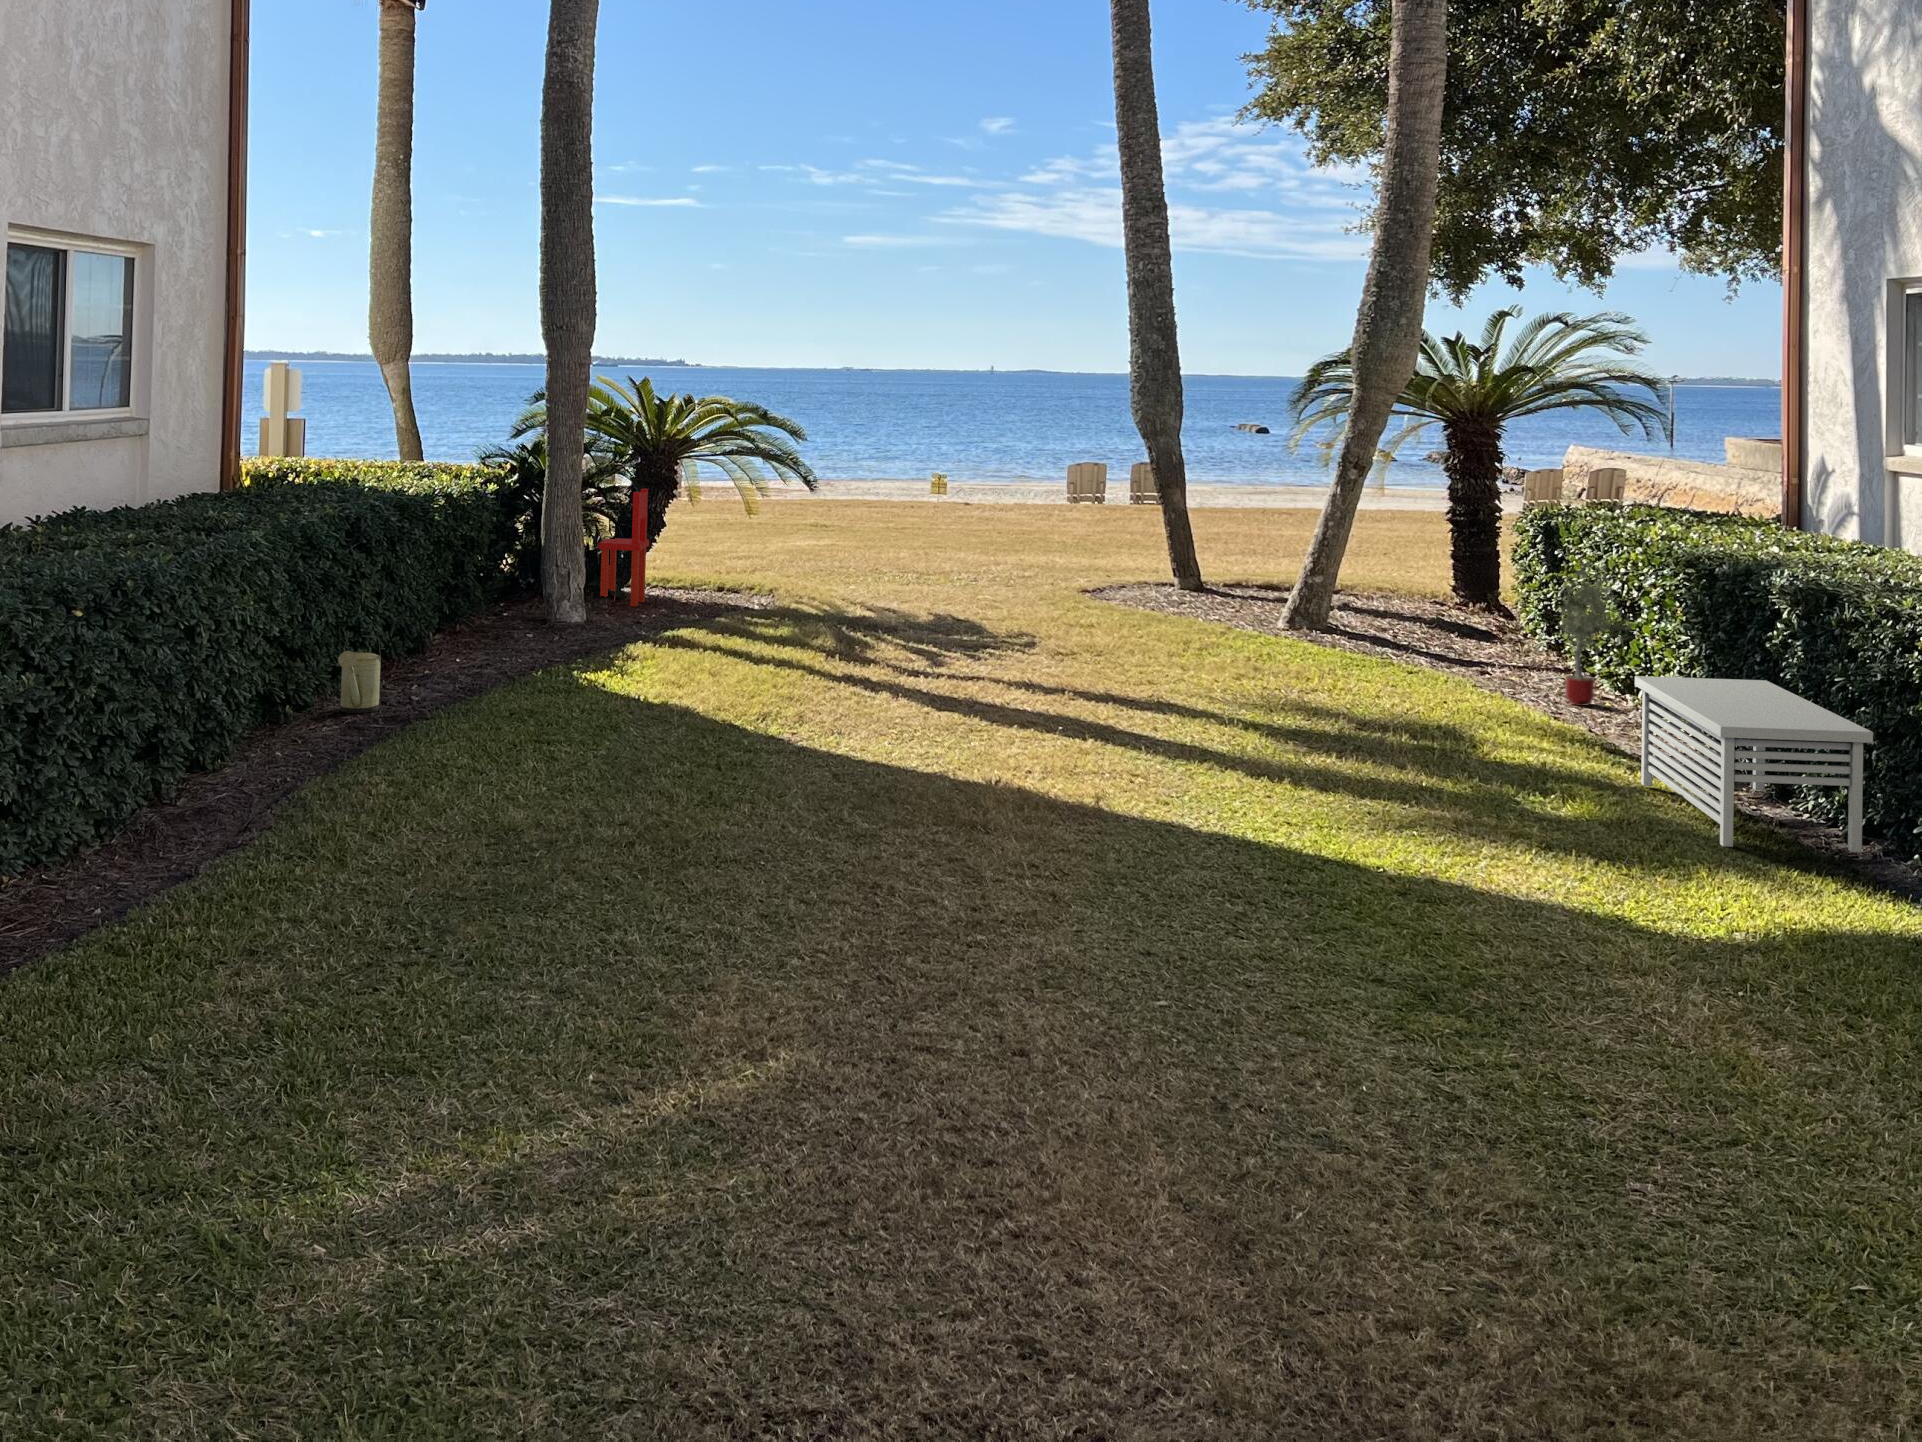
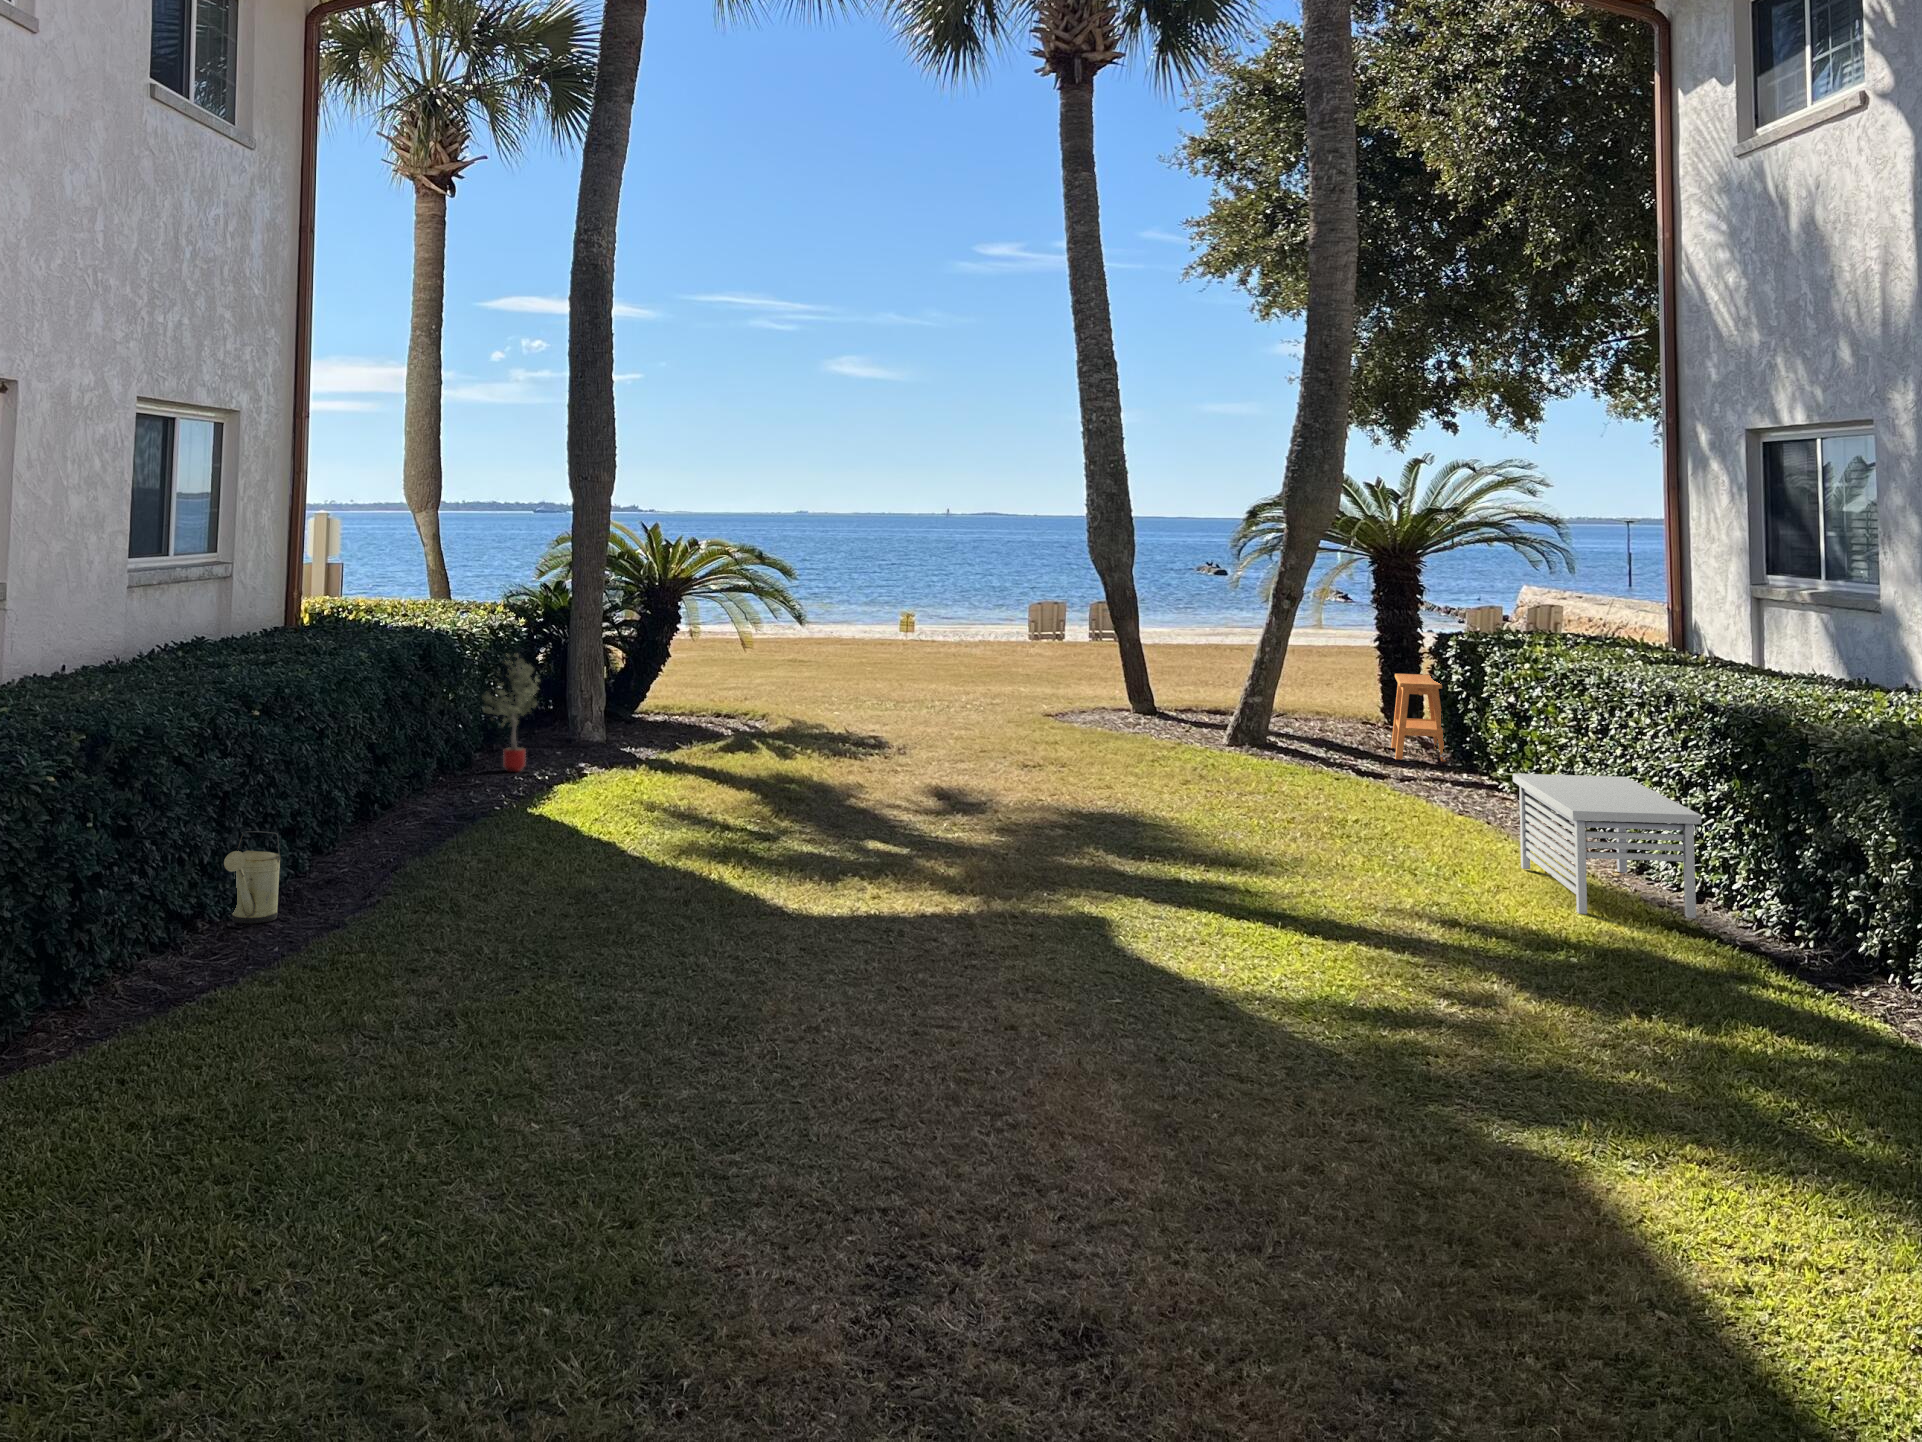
chair: present [599,489,649,606] -> none [614,621,658,728]
side table: none [1462,551,1528,649] -> present [1391,674,1446,761]
potted tree: present [1559,564,1634,706] -> present [482,653,540,772]
watering can: present [338,636,381,713] -> present [224,831,280,924]

